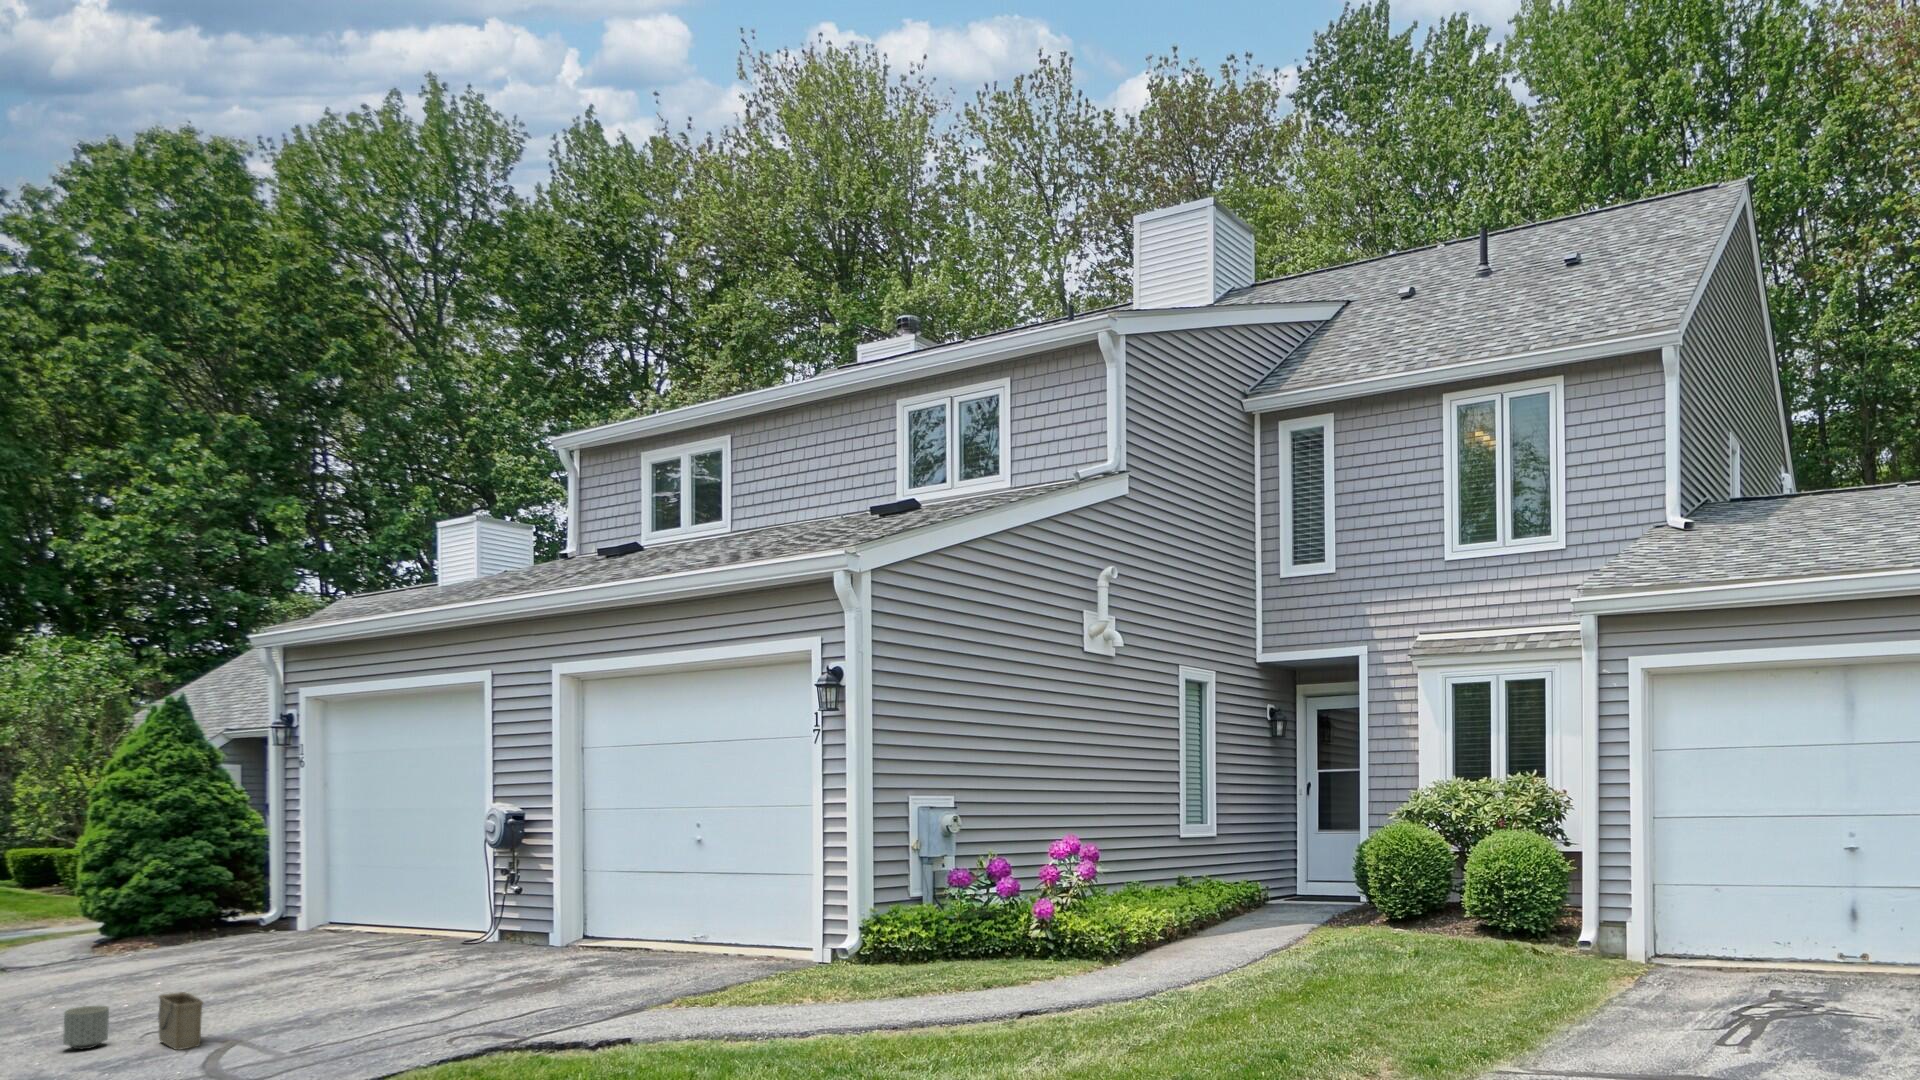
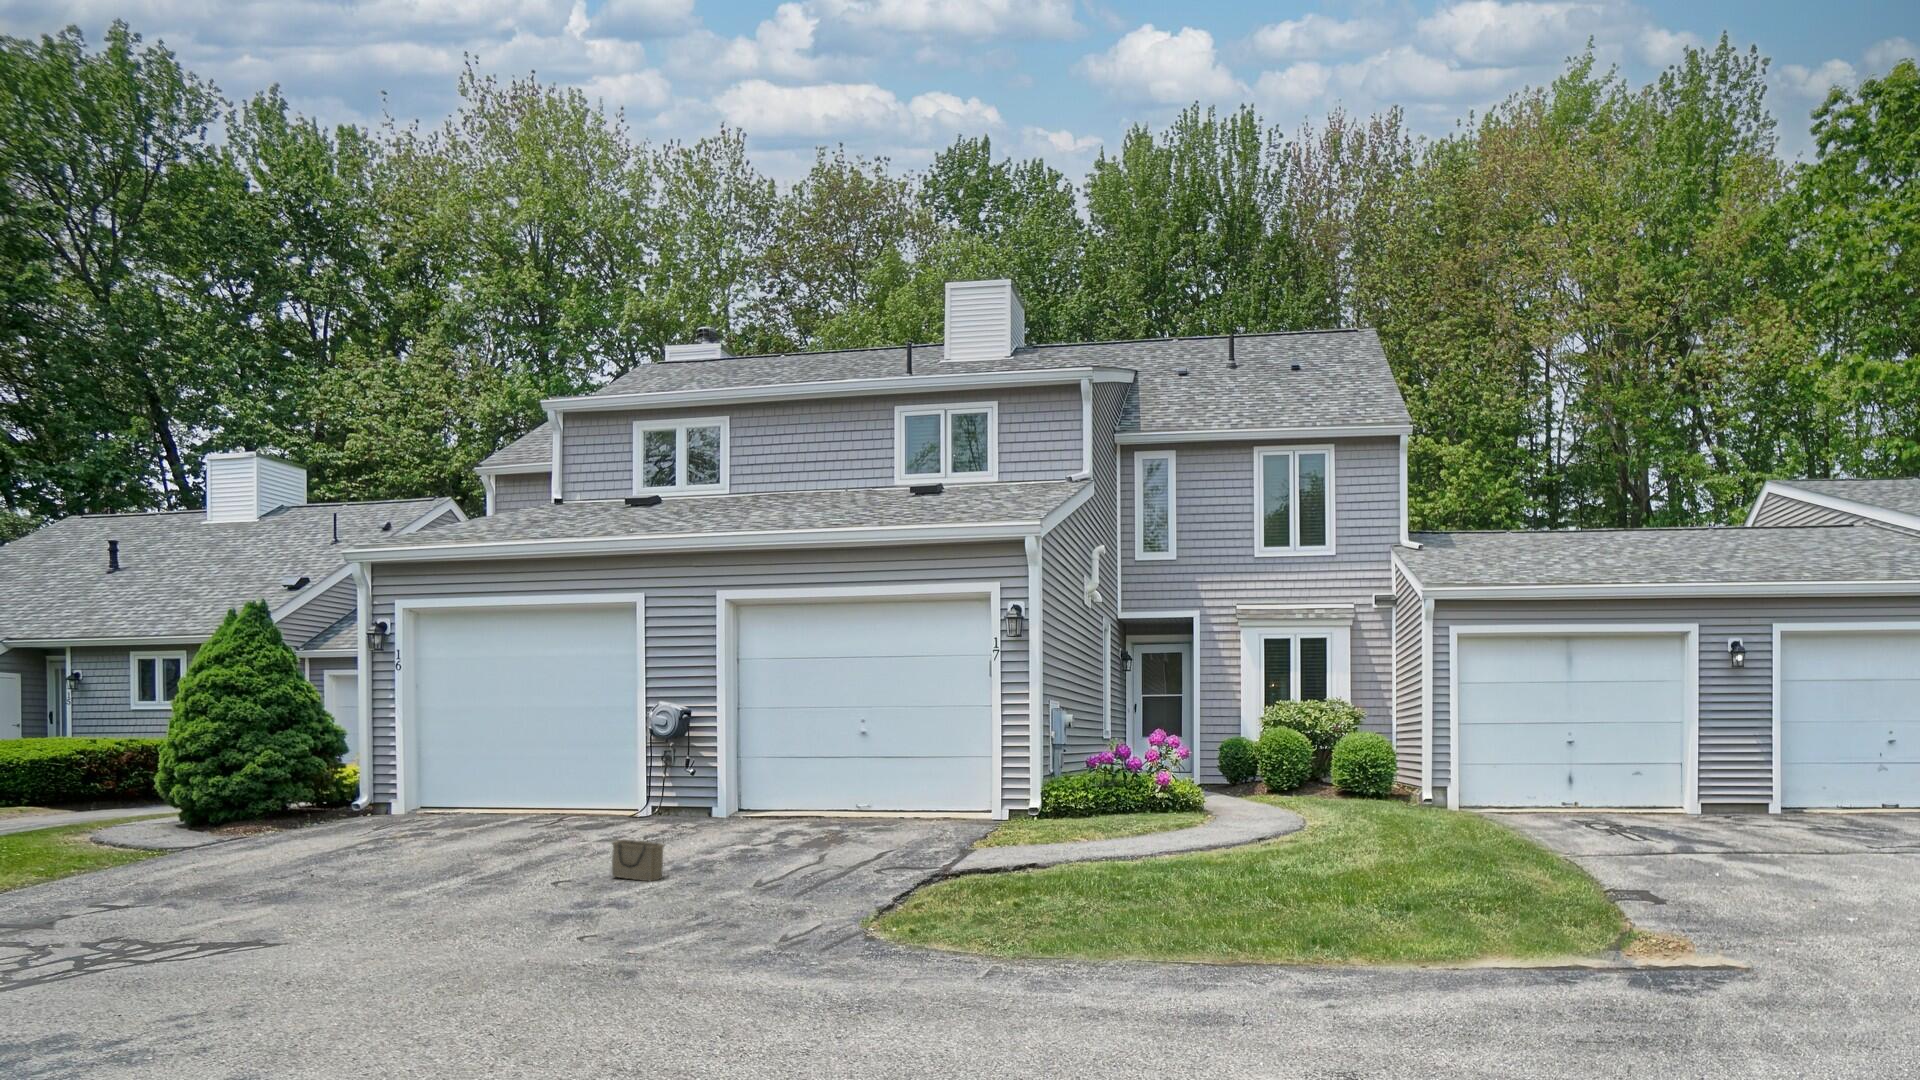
planter: present [63,1006,109,1049] -> none [535,852,569,886]

